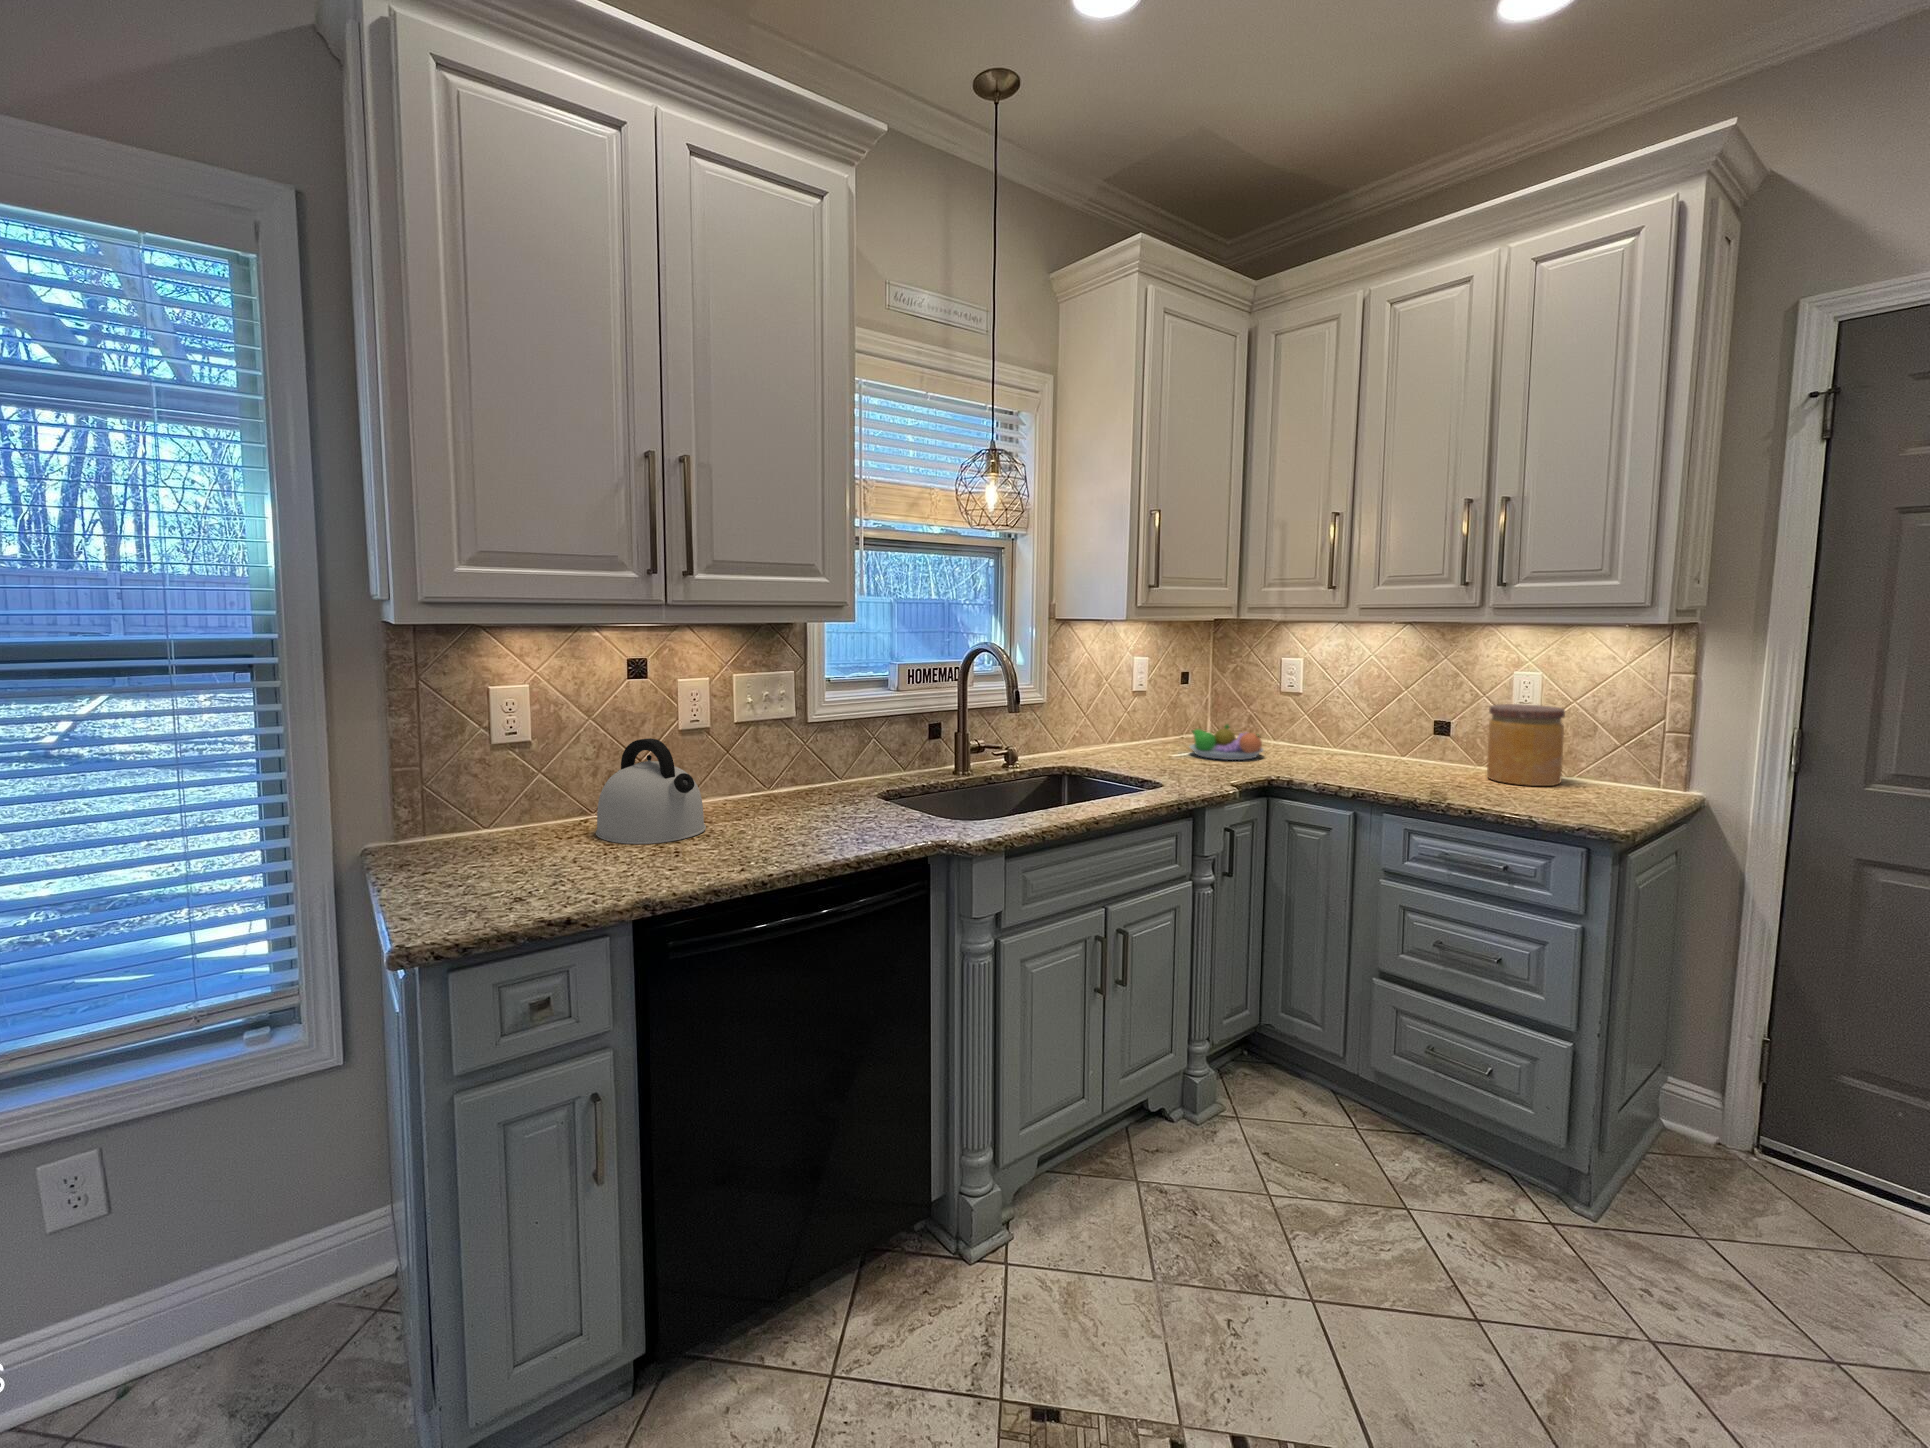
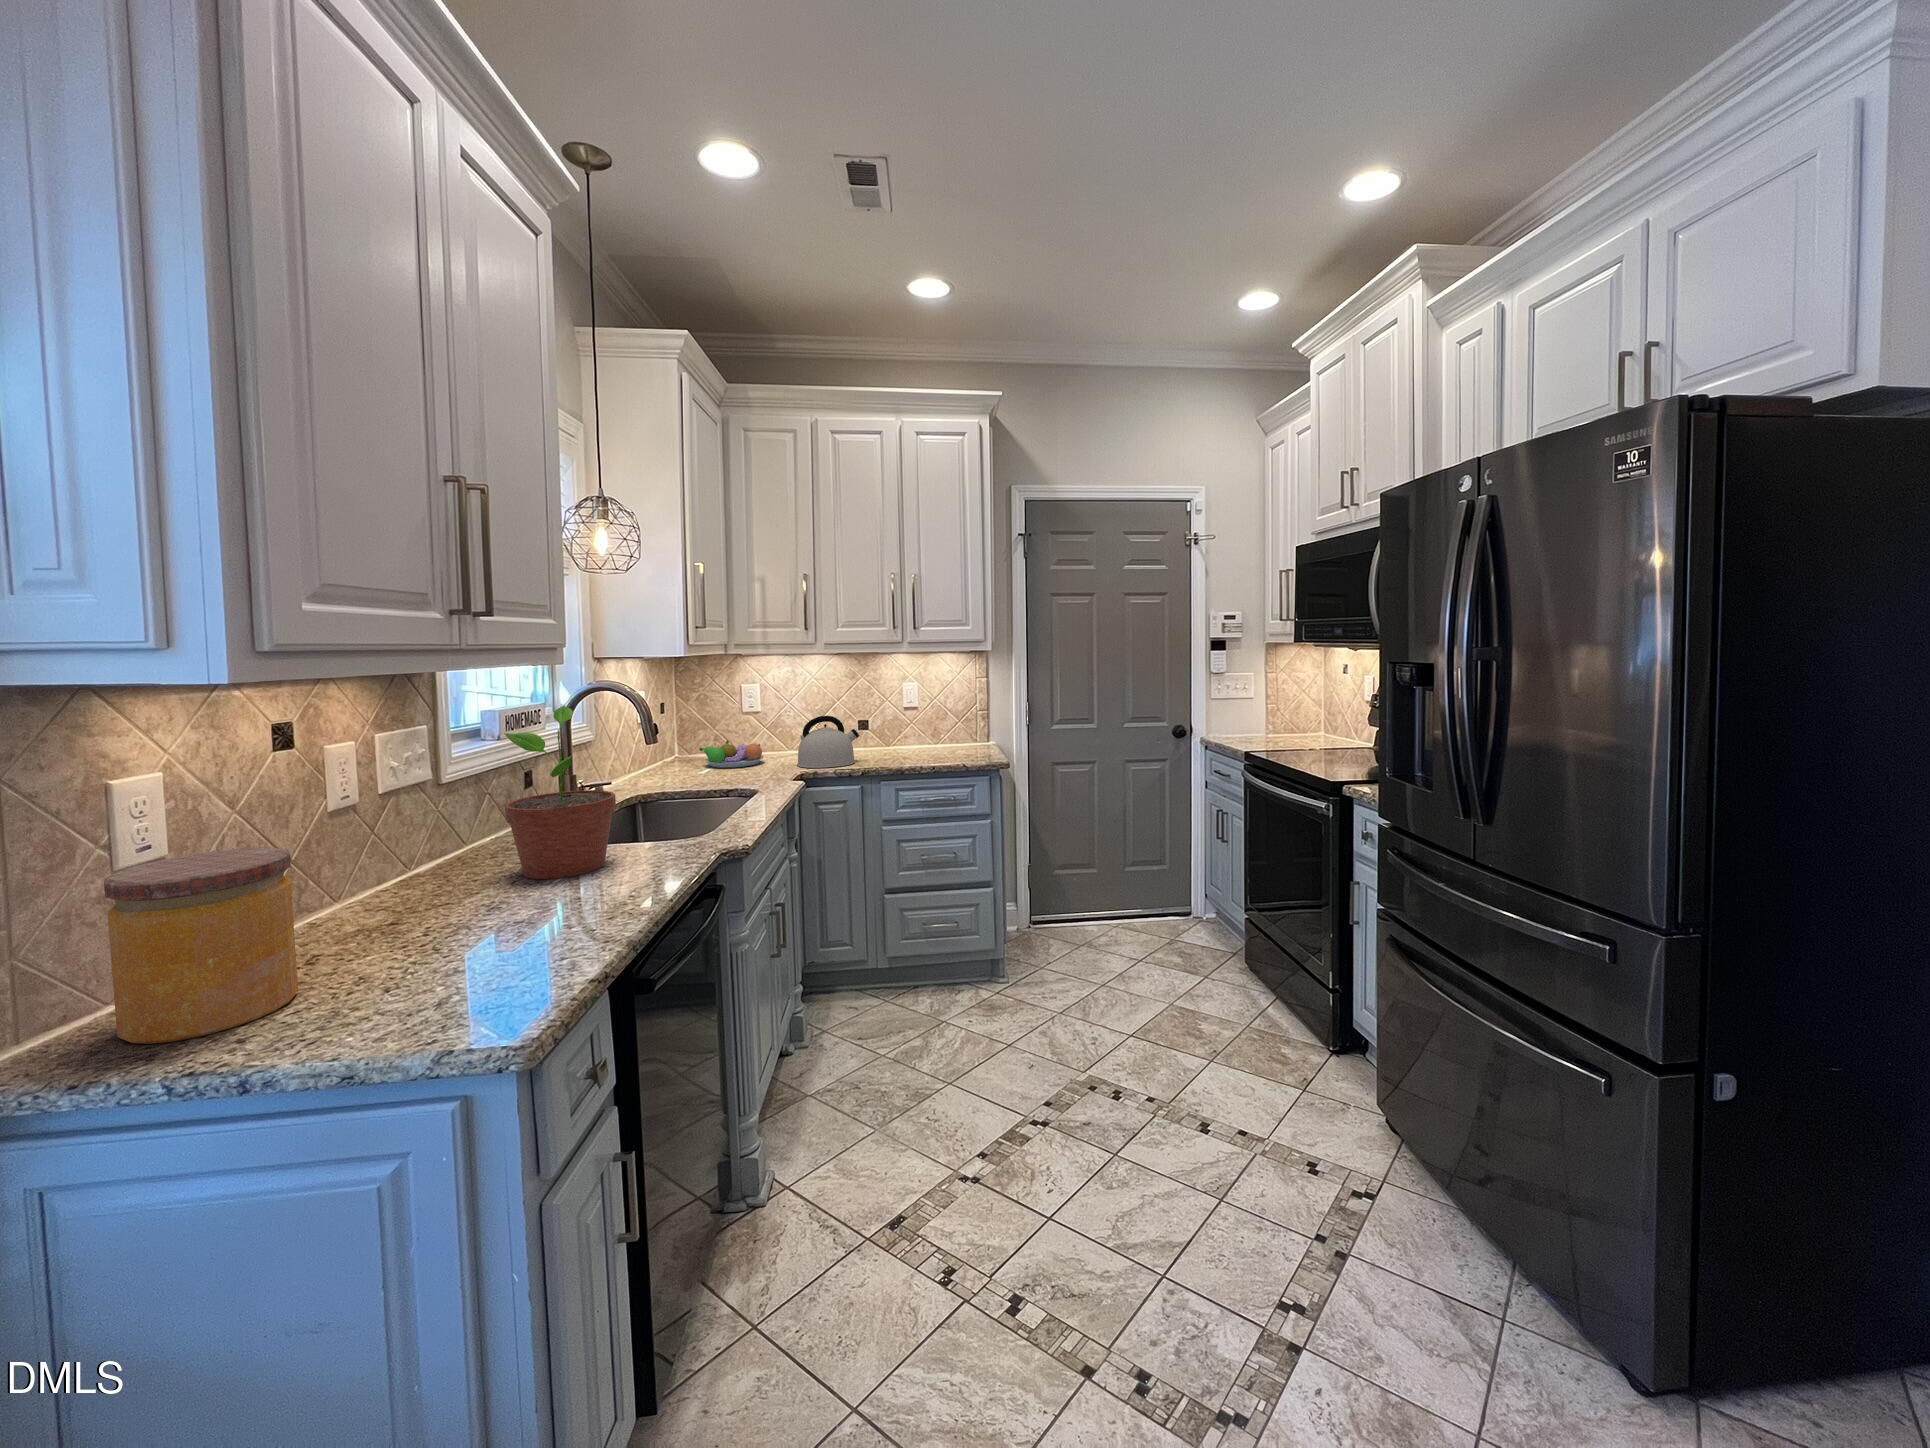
potted plant: none [771,660,864,826] -> present [505,705,616,879]
jar: present [1487,704,1565,786] -> present [104,847,298,1044]
kettle: present [596,738,706,844] -> present [797,716,859,768]

